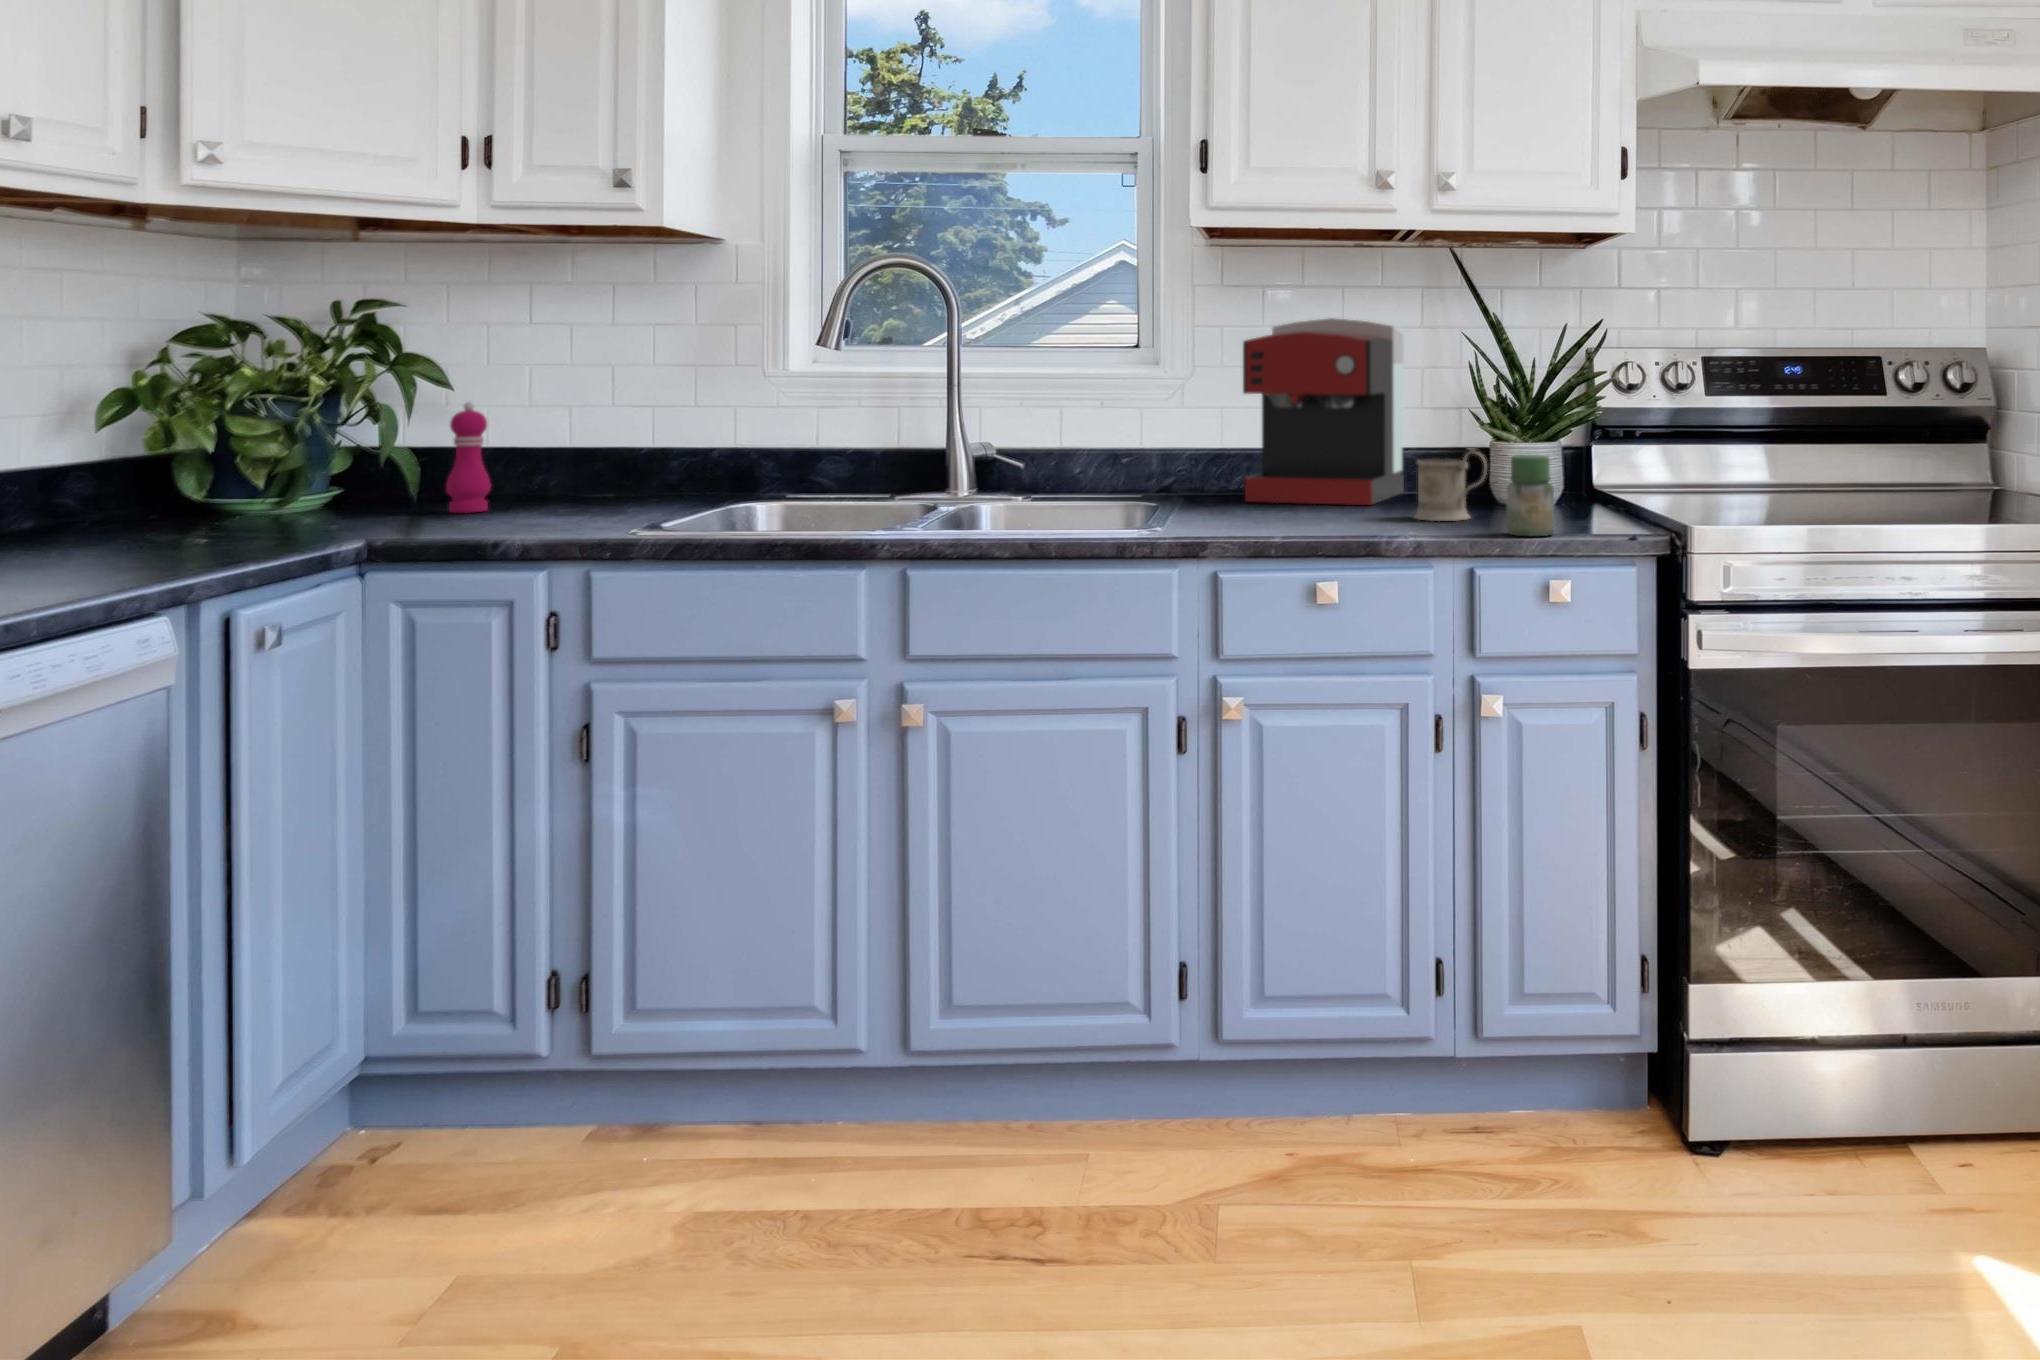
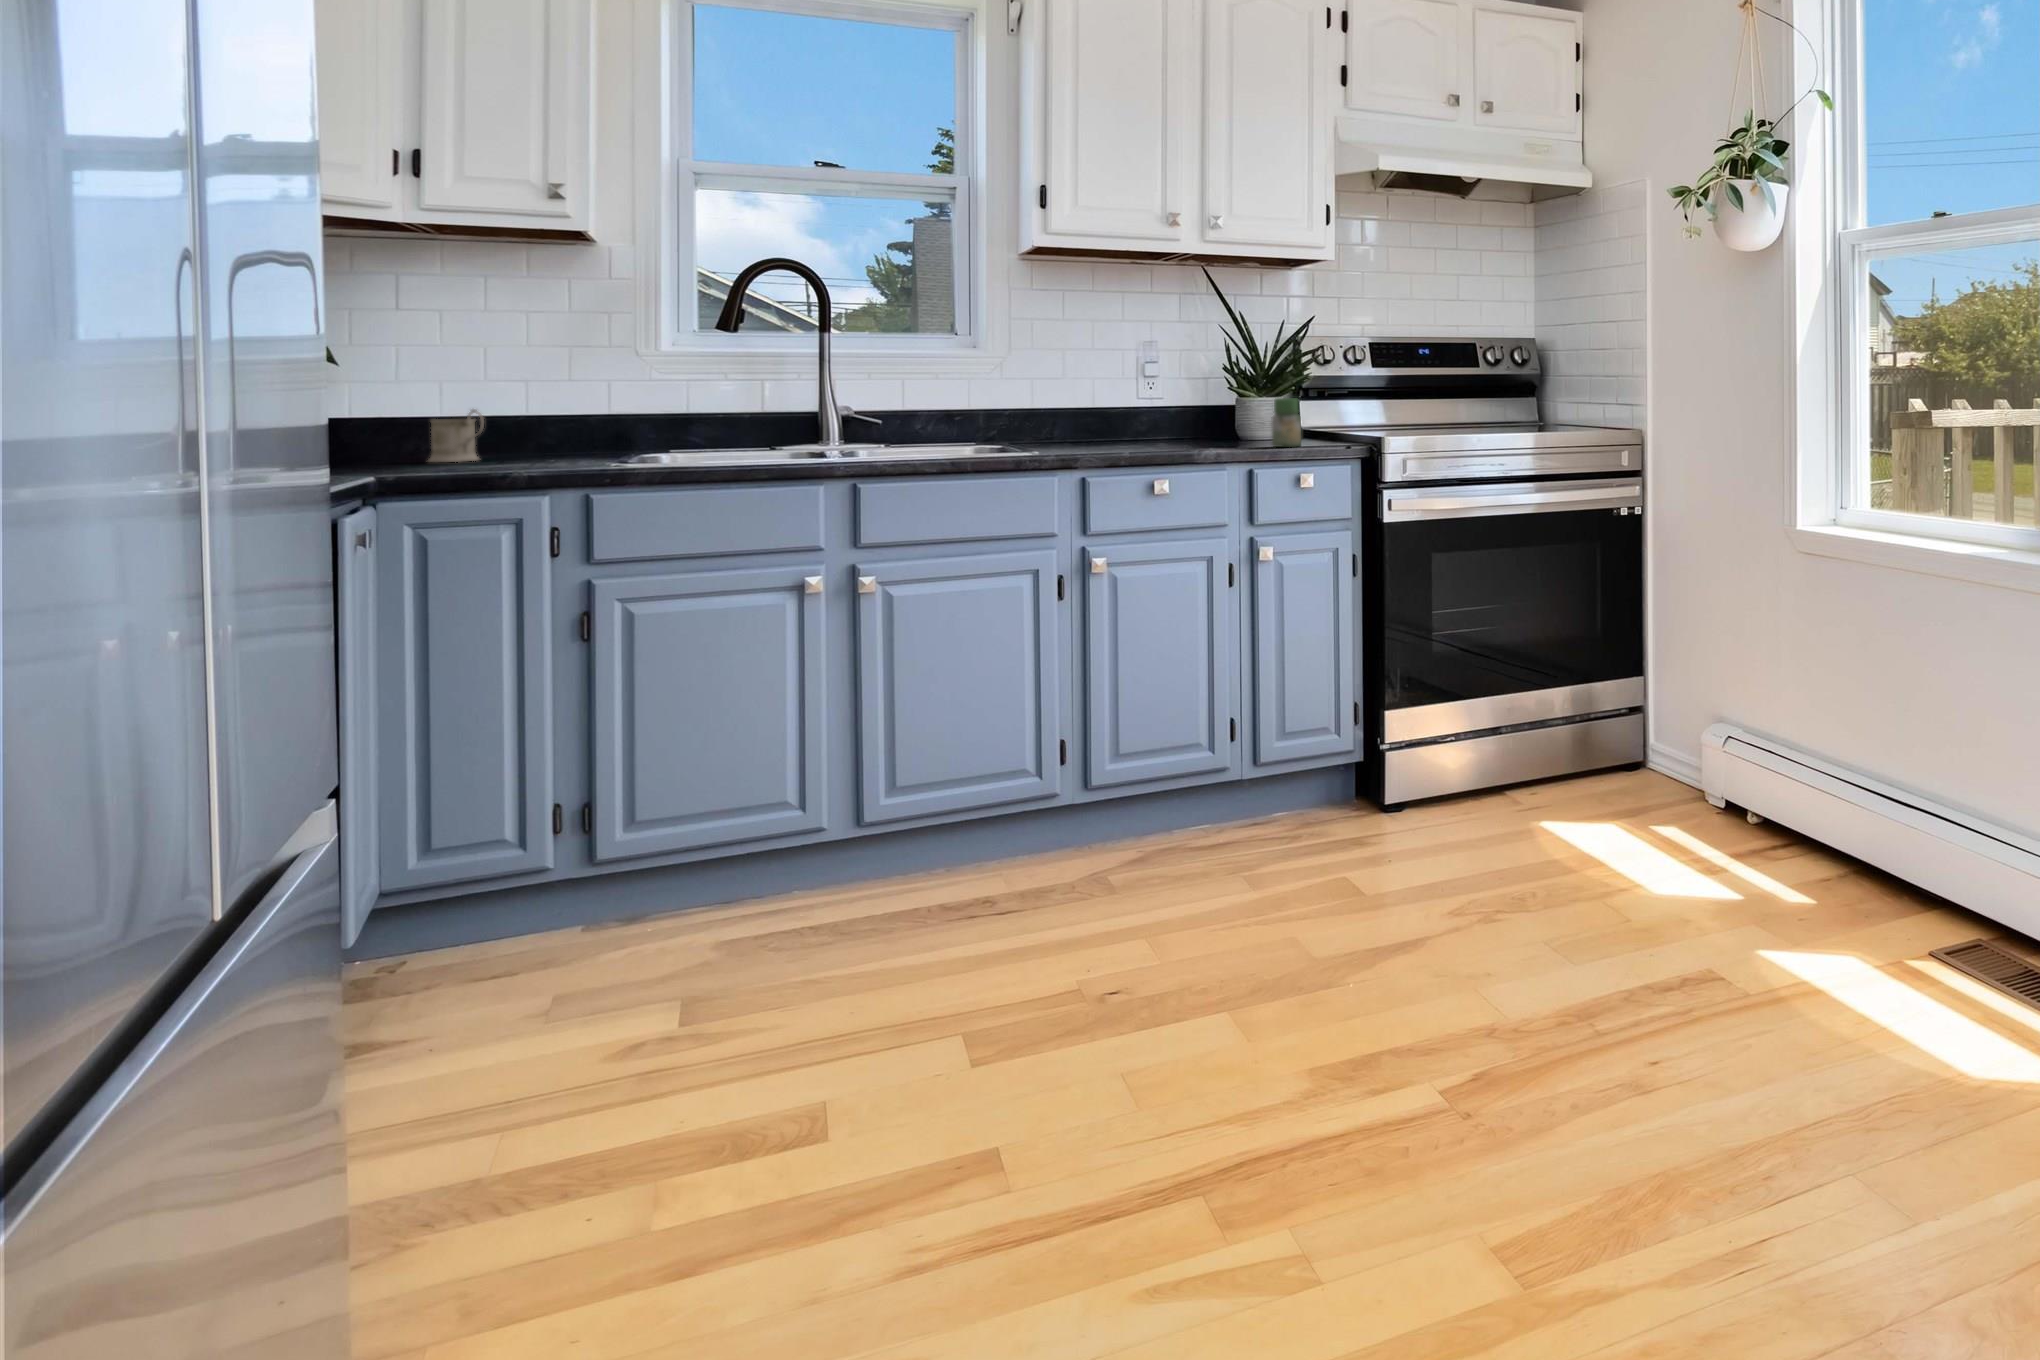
coffee maker: present [1243,318,1404,505] -> none [1063,315,1168,442]
pepper mill: present [446,402,491,513] -> none [374,376,417,468]
mug: present [1414,448,1487,521] -> present [429,410,484,462]

